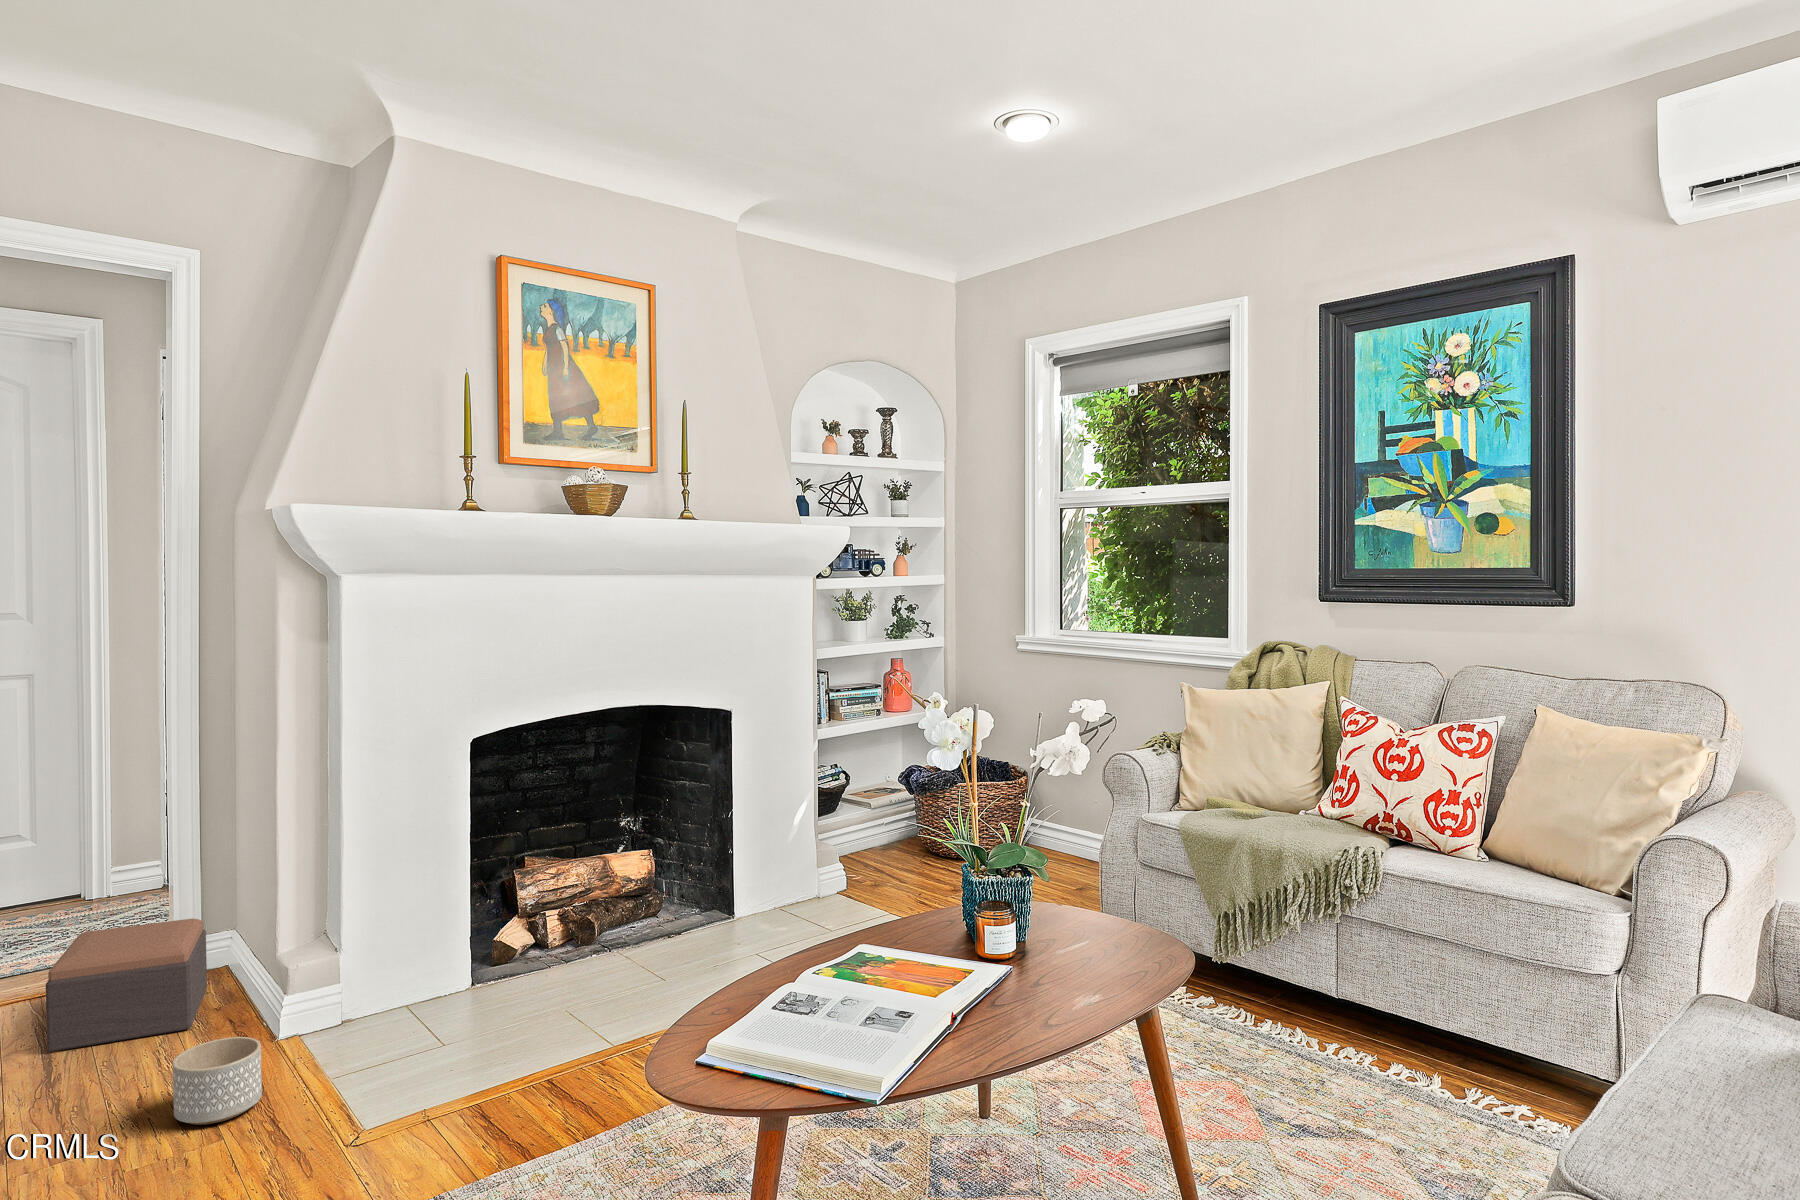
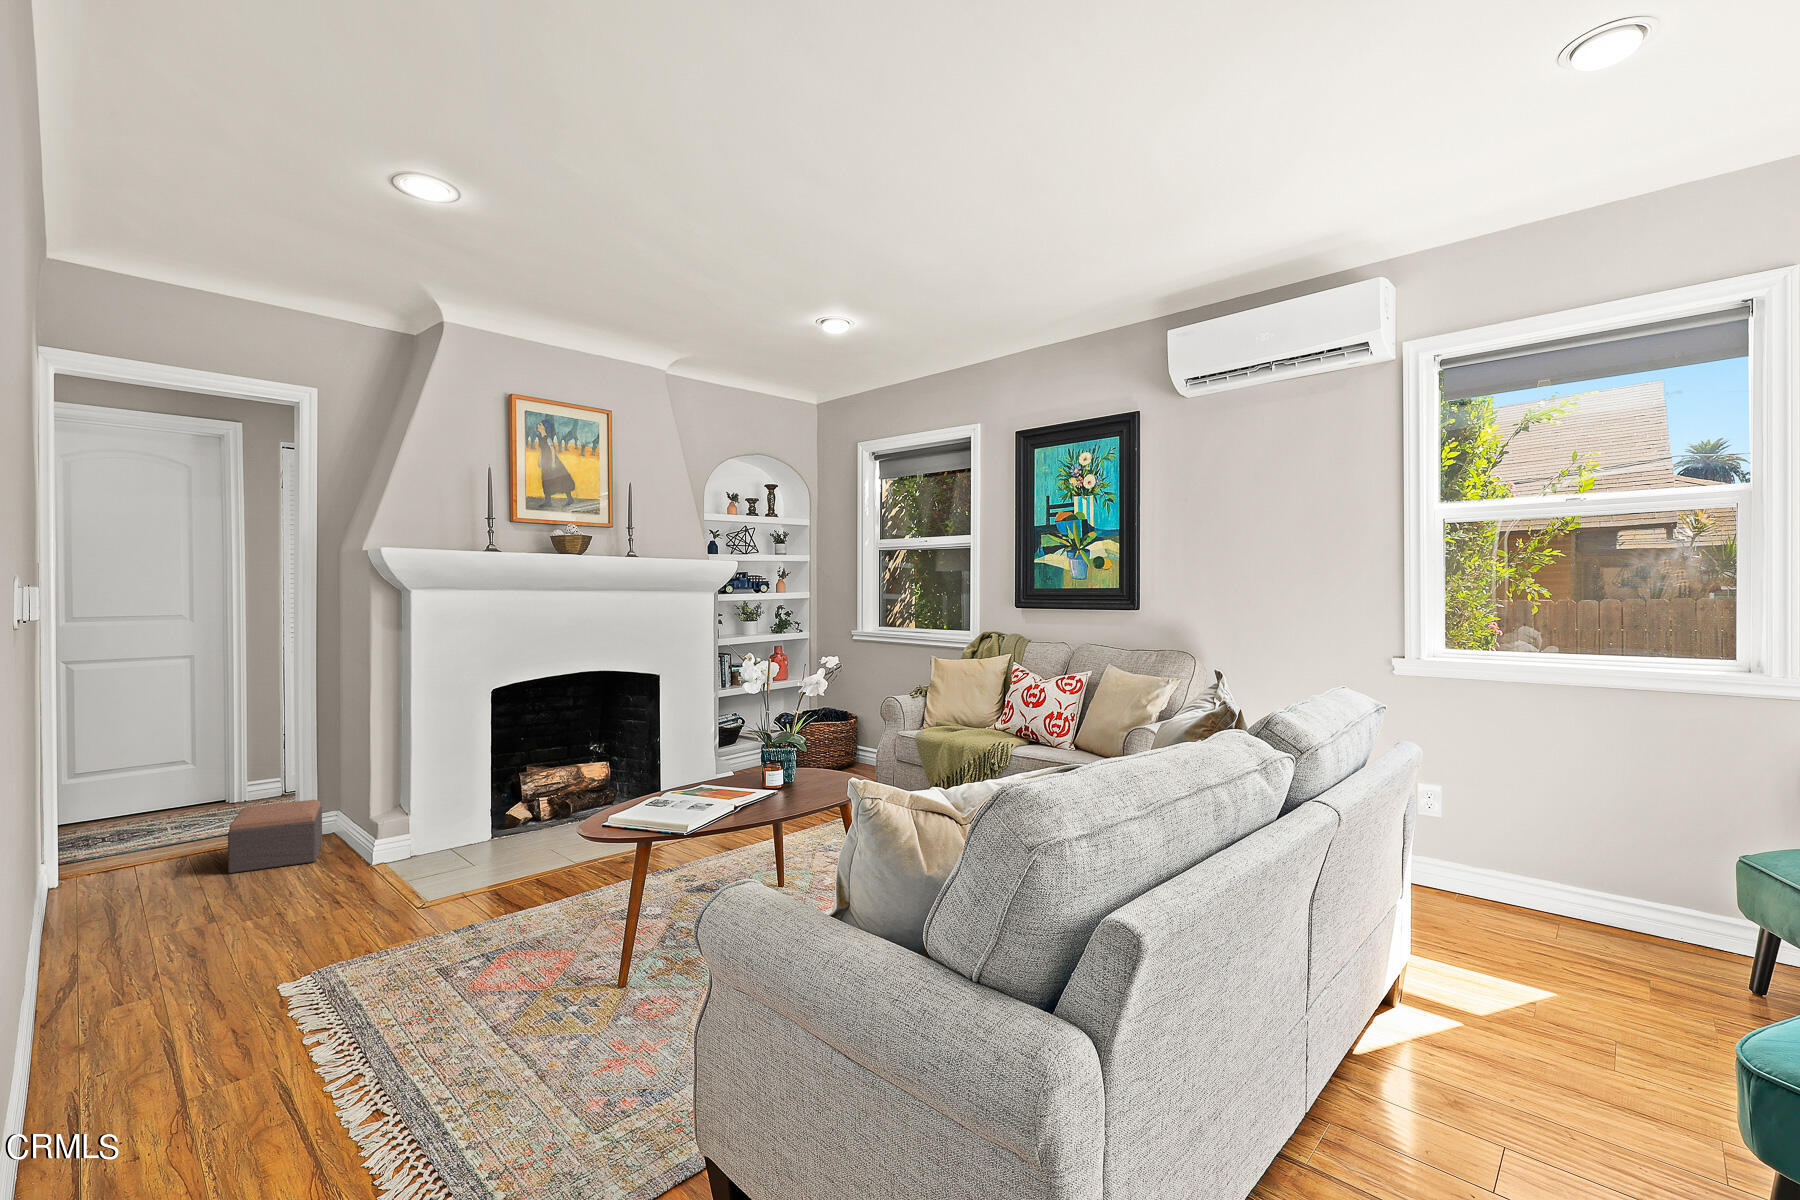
planter: present [173,1037,262,1125] -> none [314,856,365,901]

